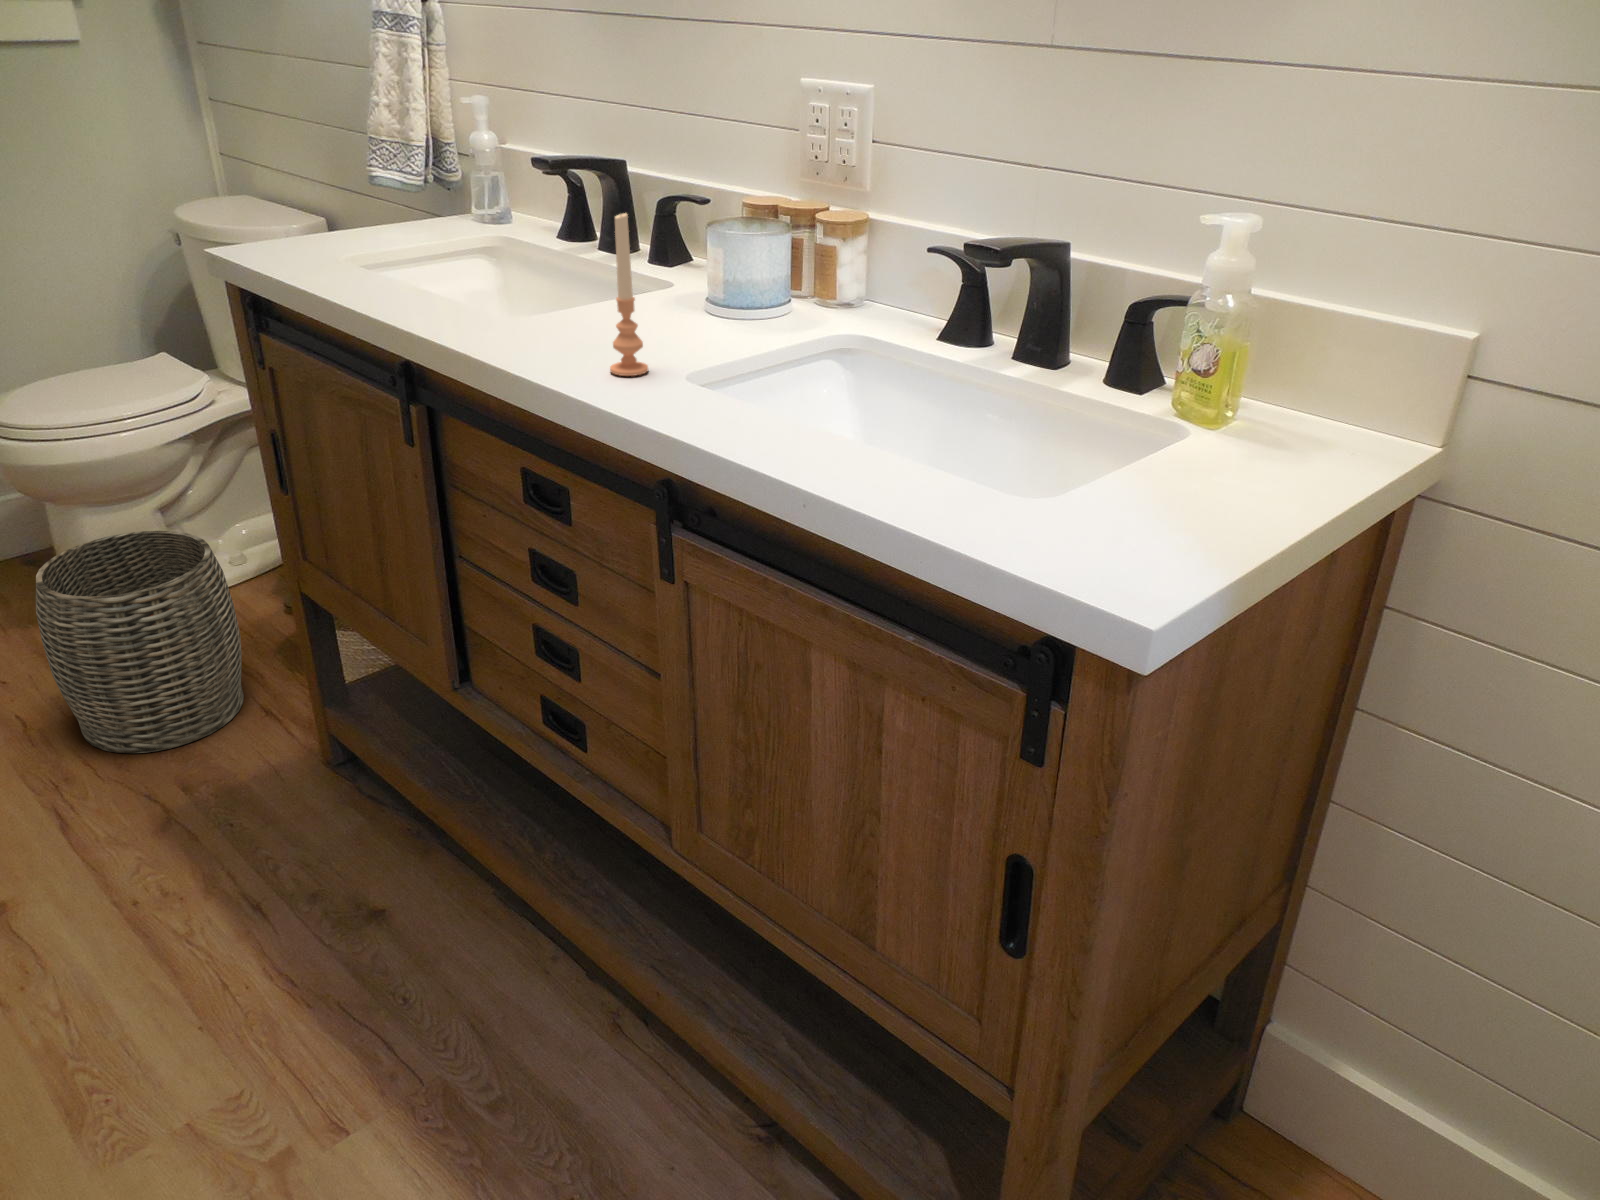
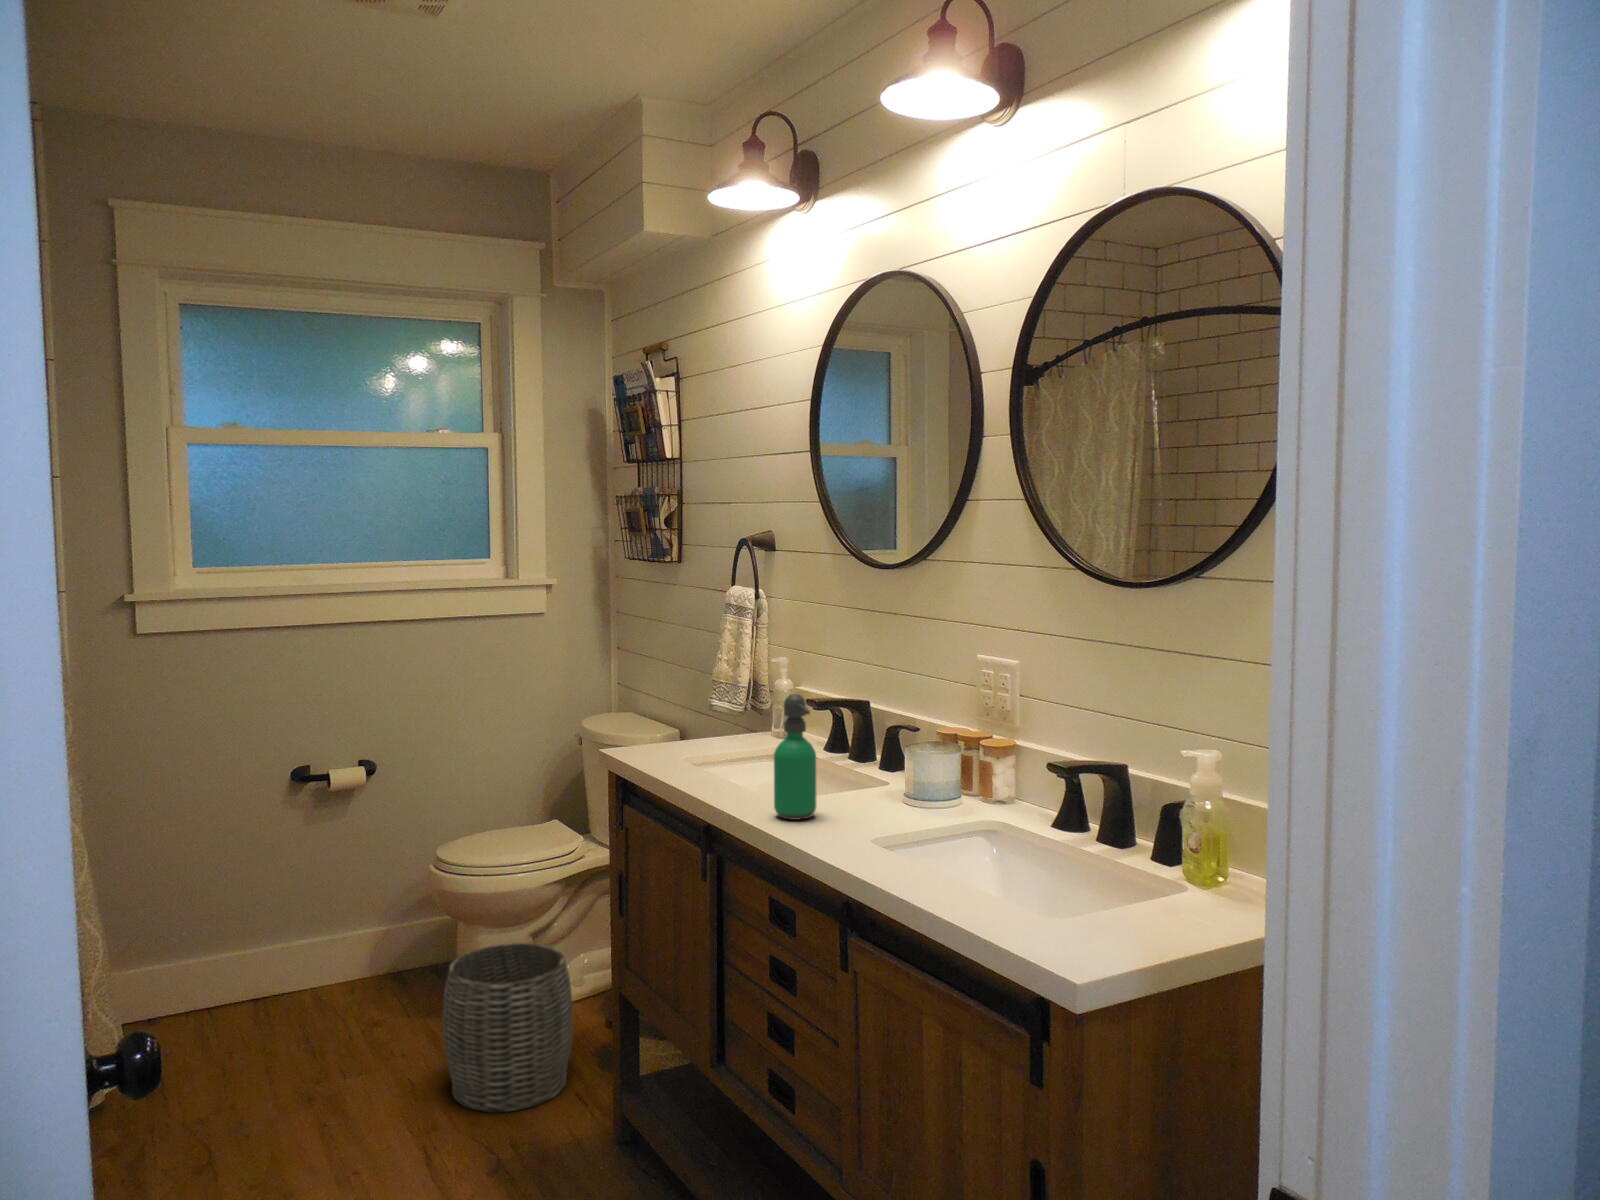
soap dispenser: none [508,141,583,351] -> present [774,694,816,820]
candle: present [610,213,648,376] -> none [826,737,850,836]

